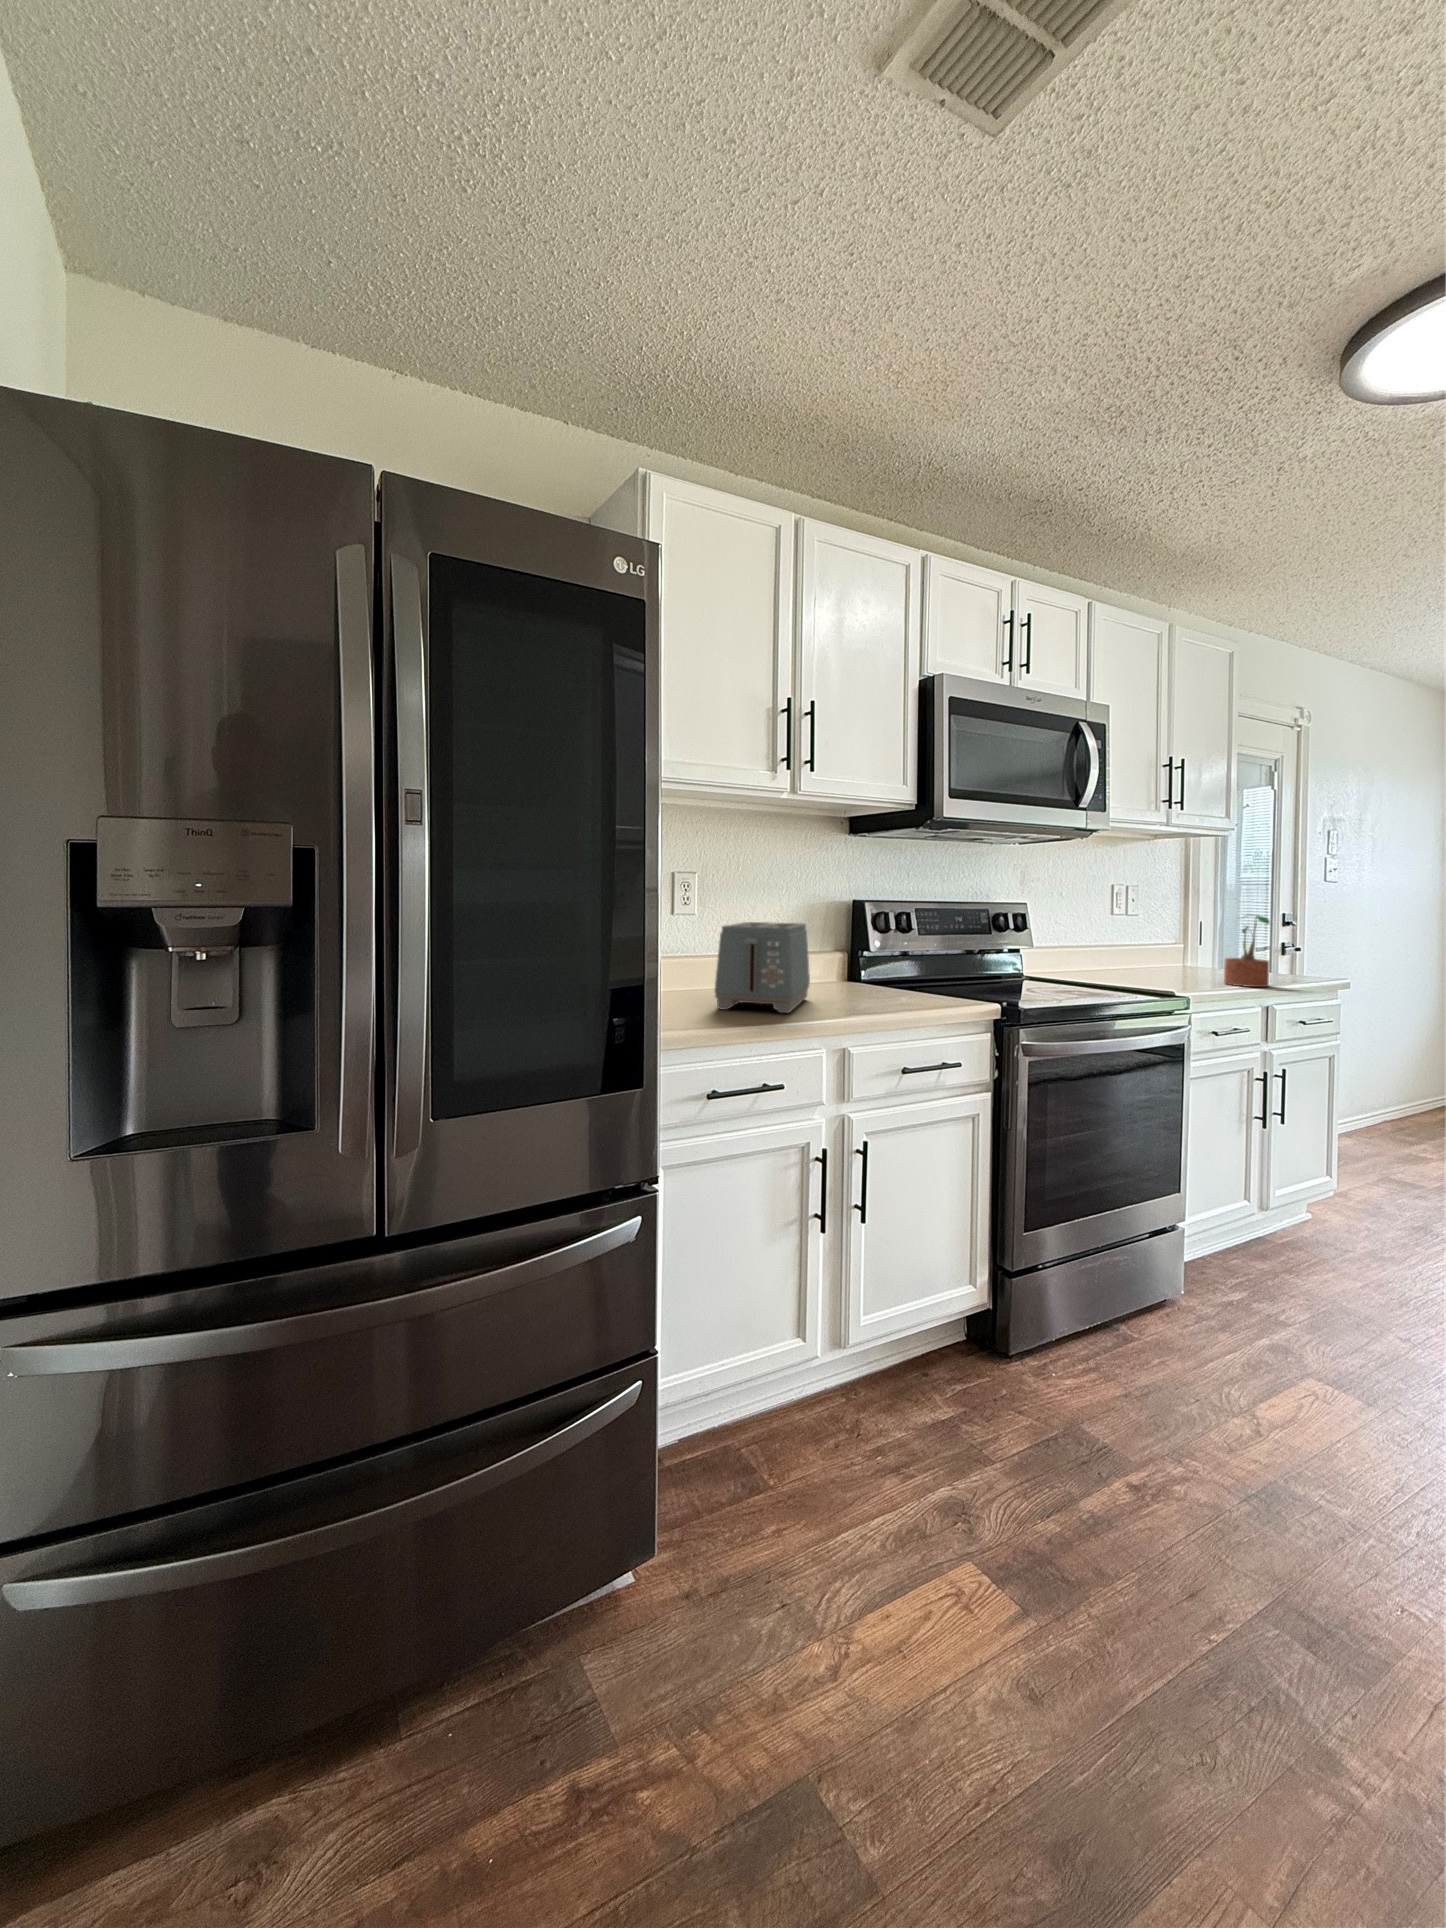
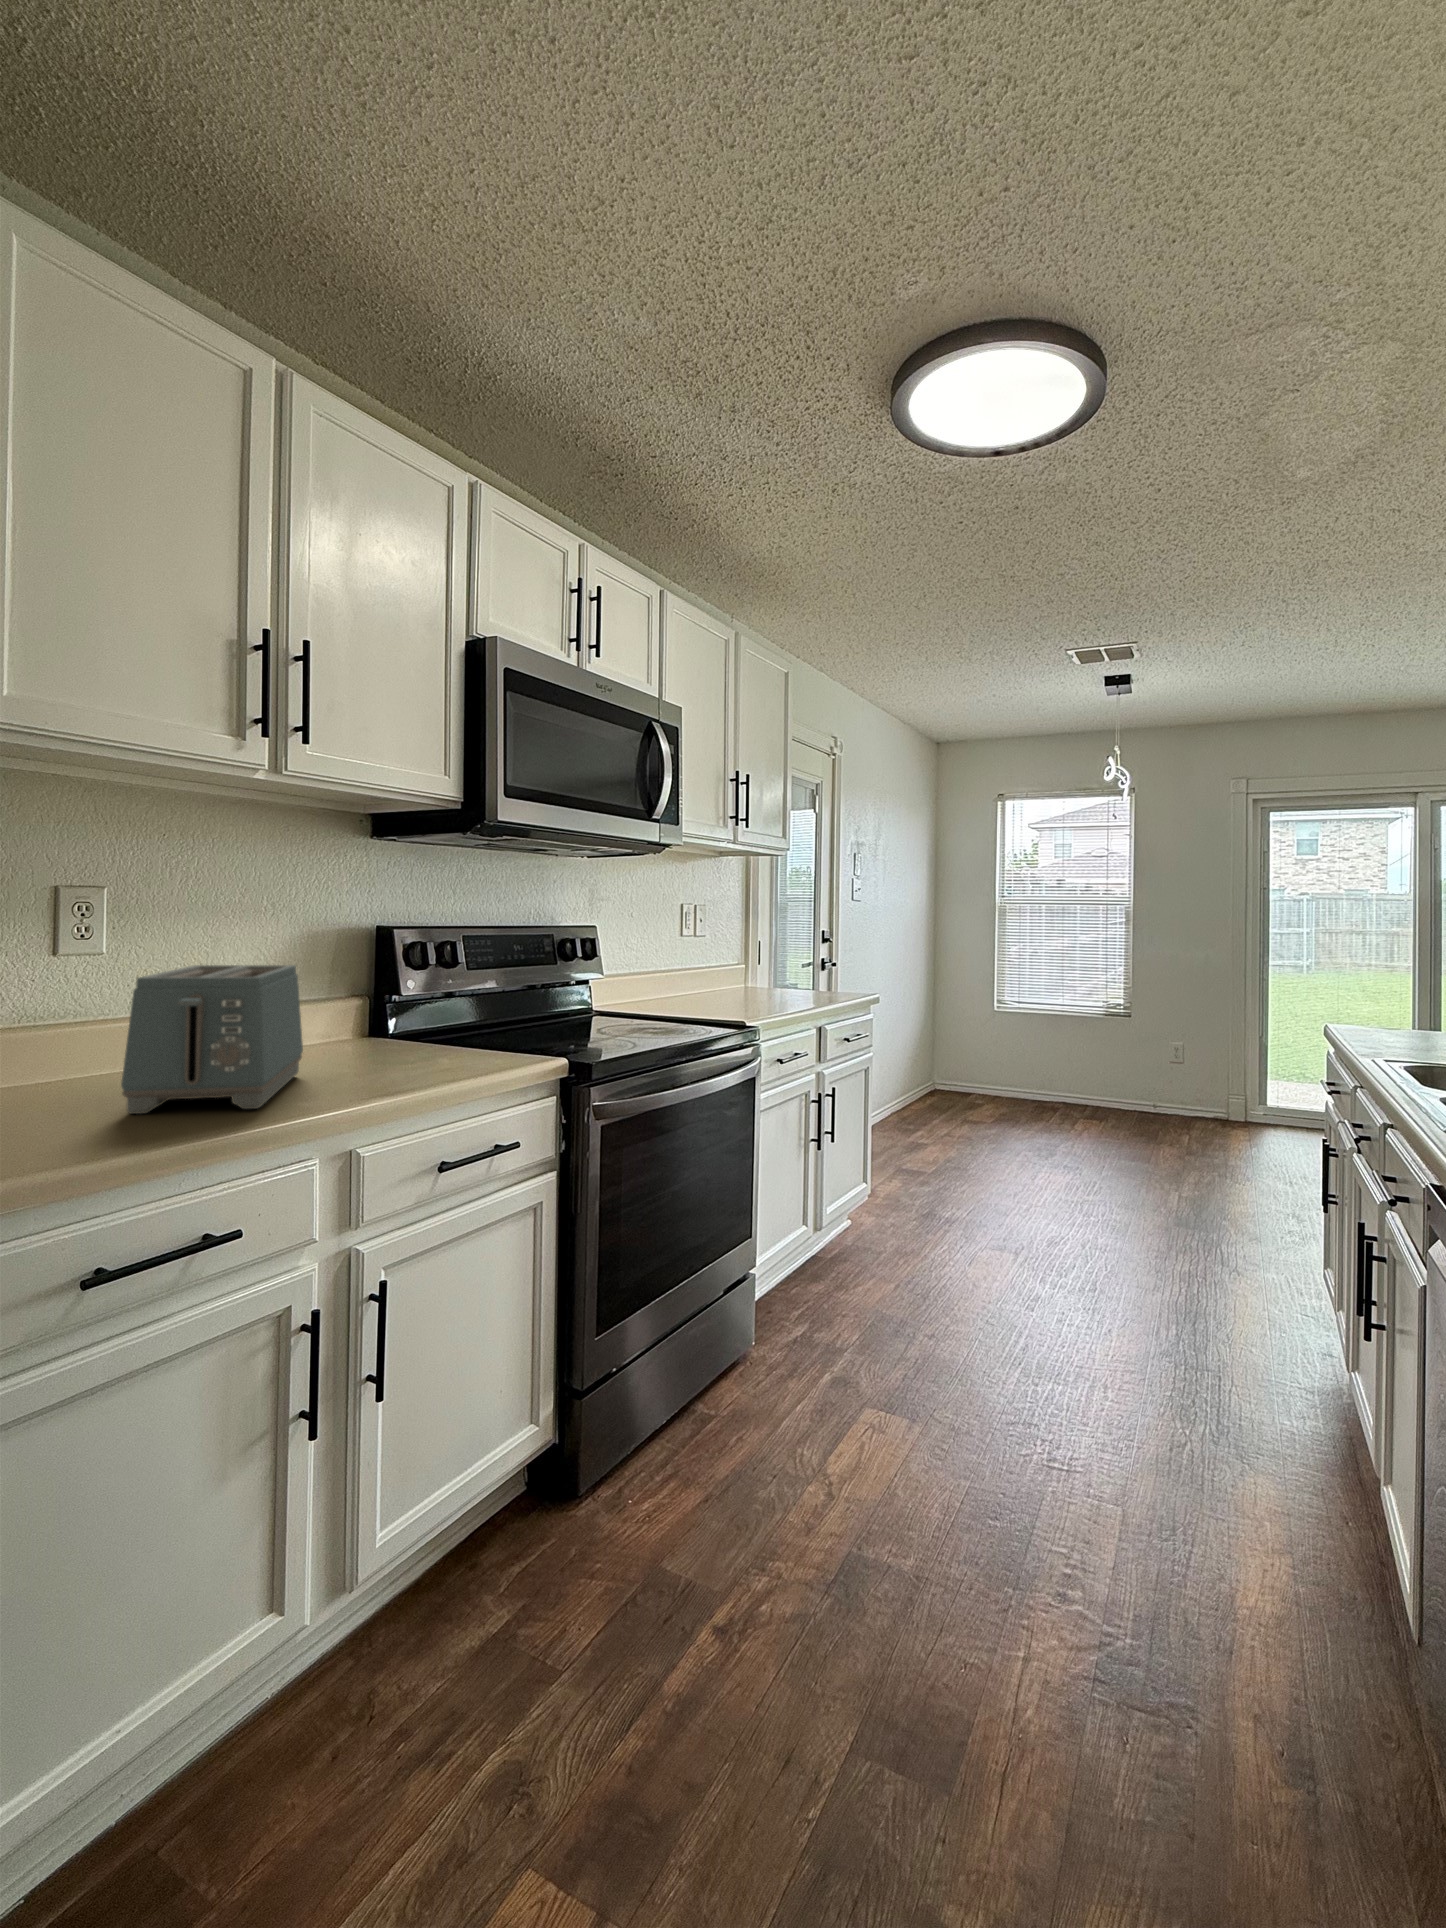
potted plant: present [1224,915,1270,987] -> none [785,935,823,1009]

